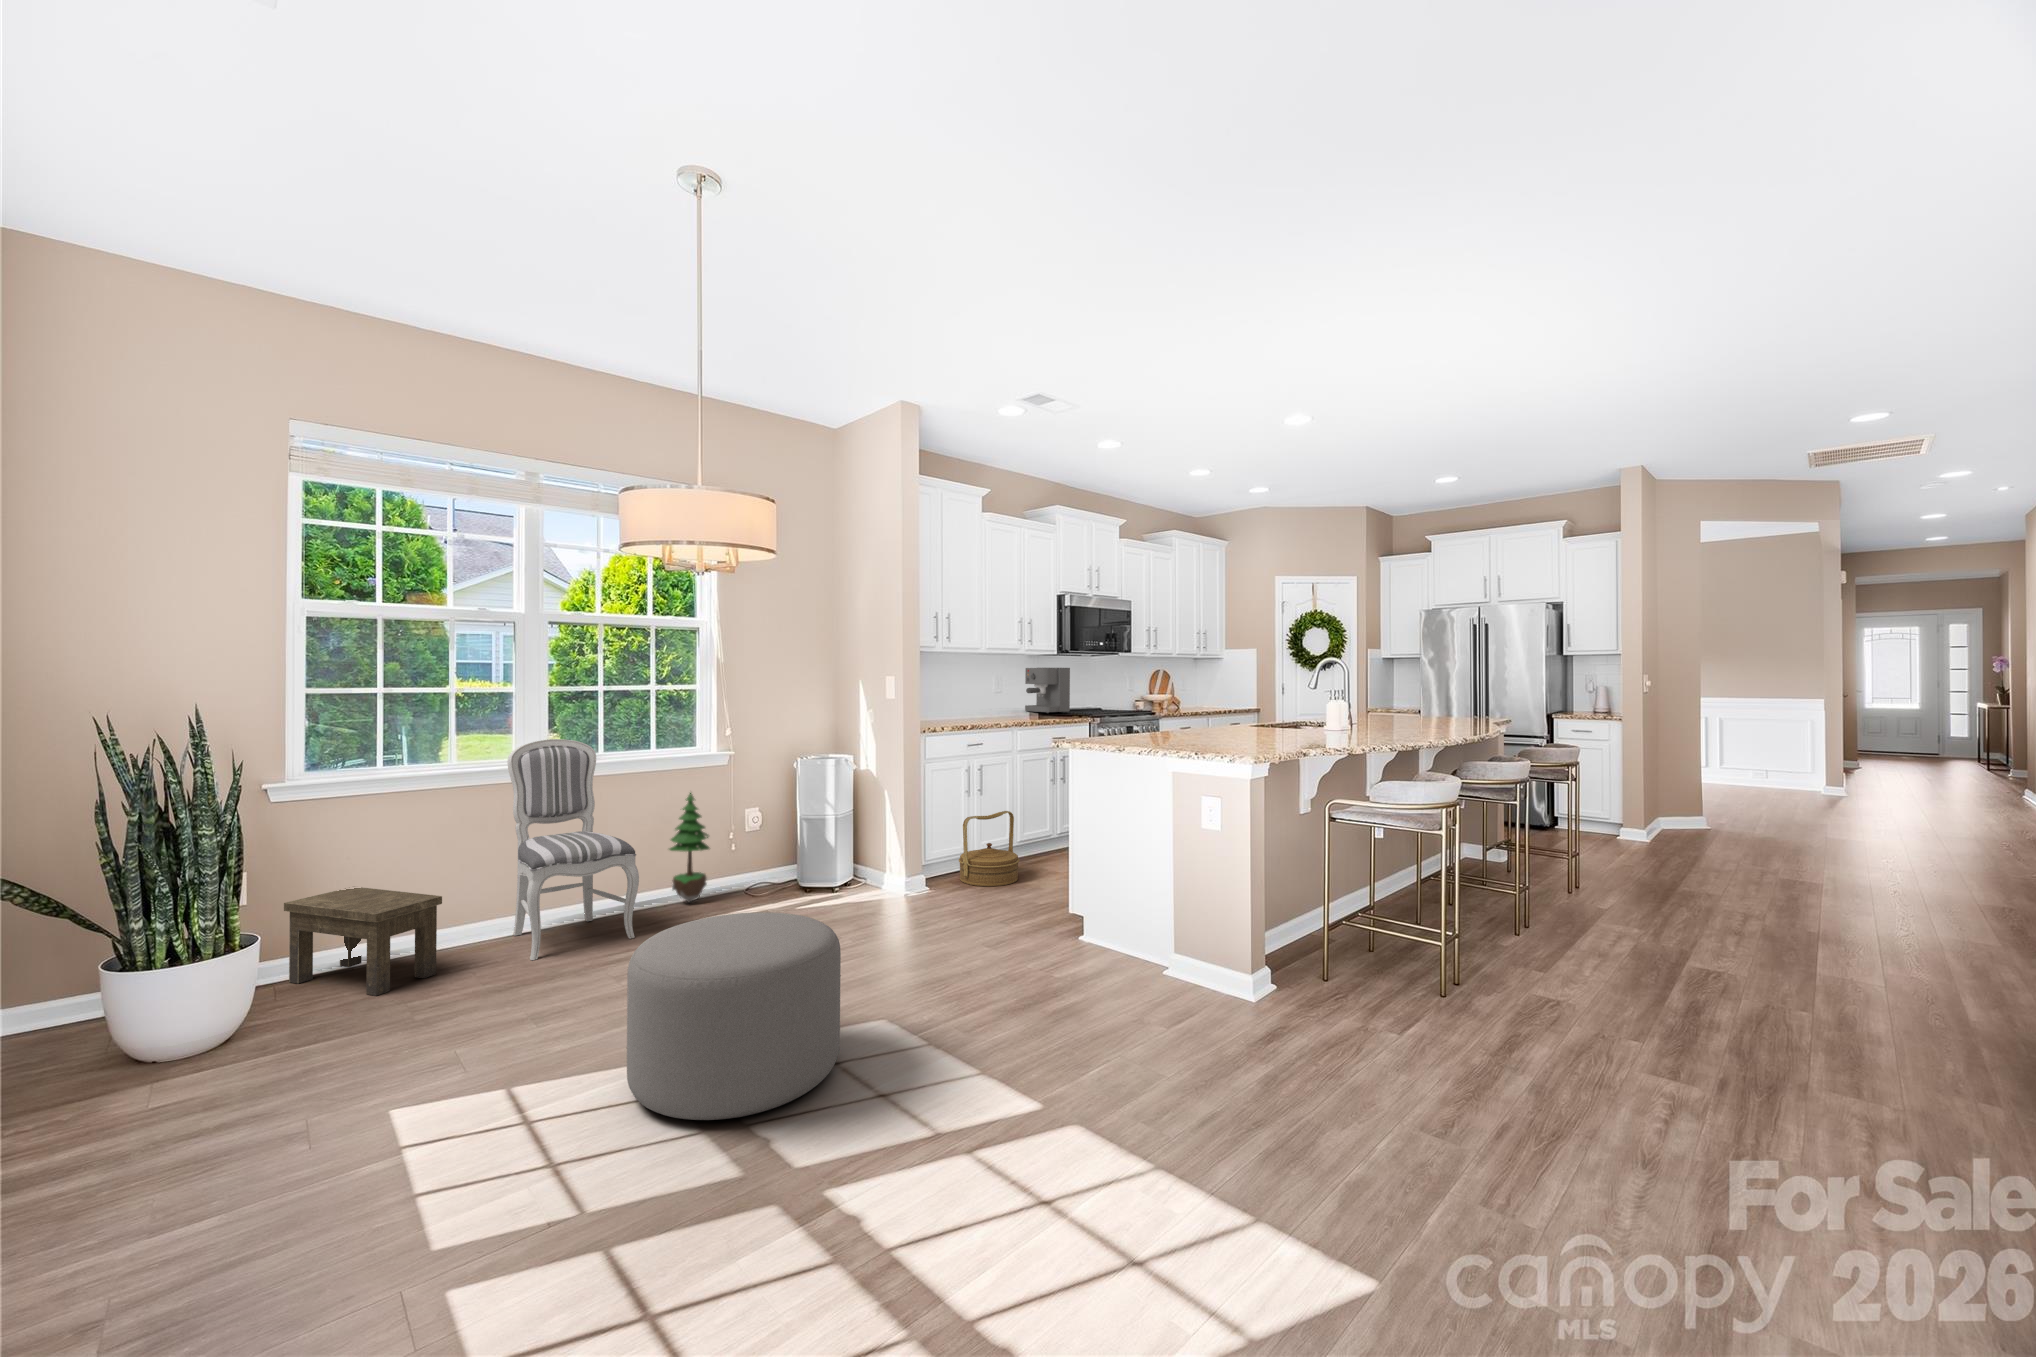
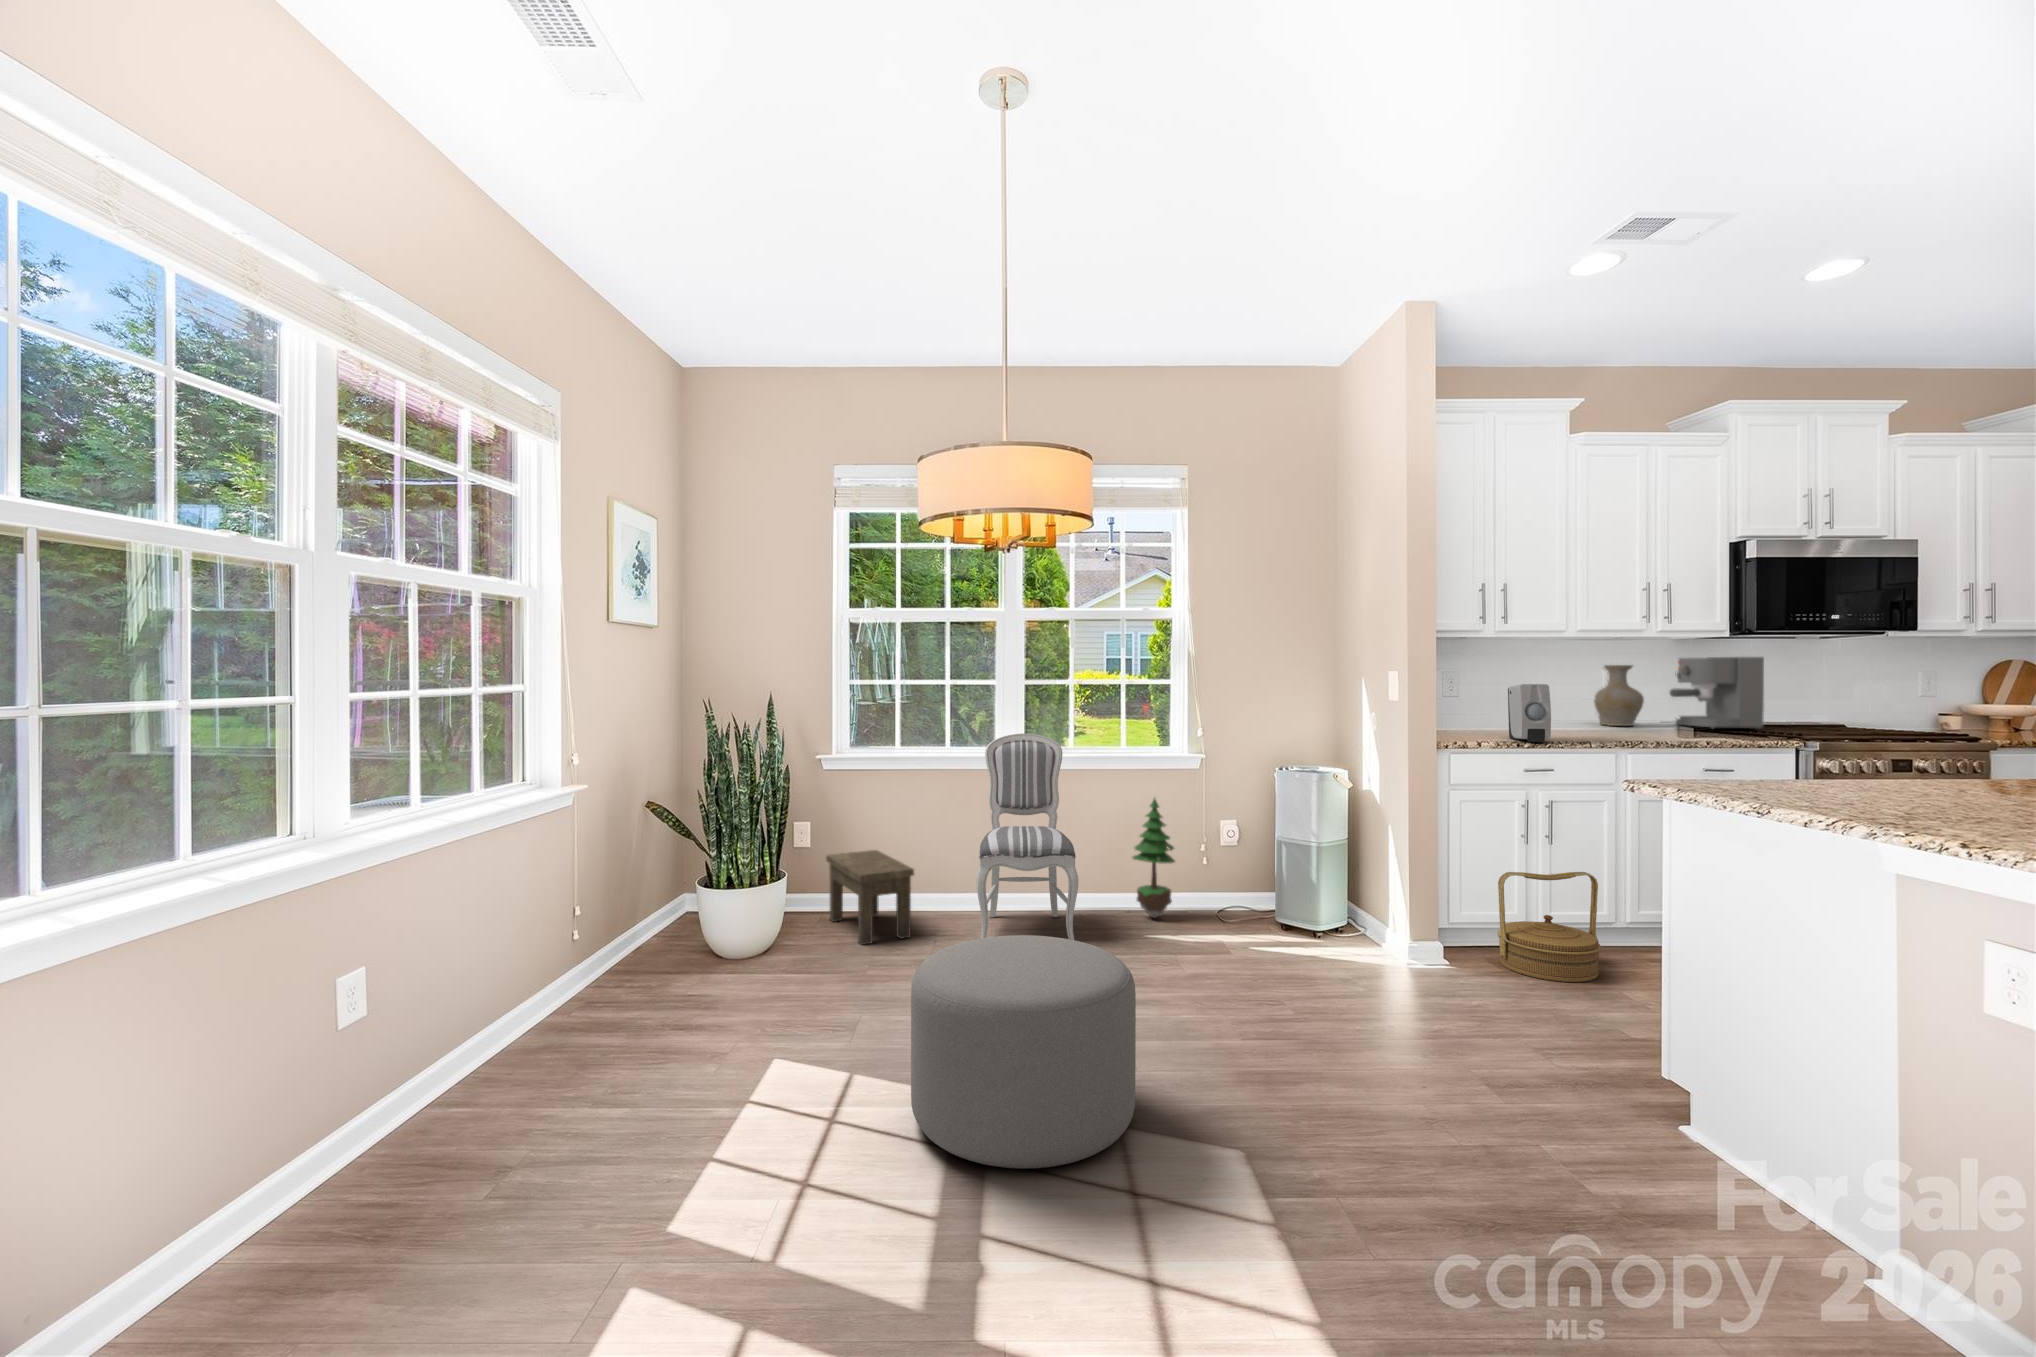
vase: none [984,672,1013,713] -> present [1594,665,1644,726]
soap dispenser: none [955,685,984,725] -> present [1508,684,1551,742]

